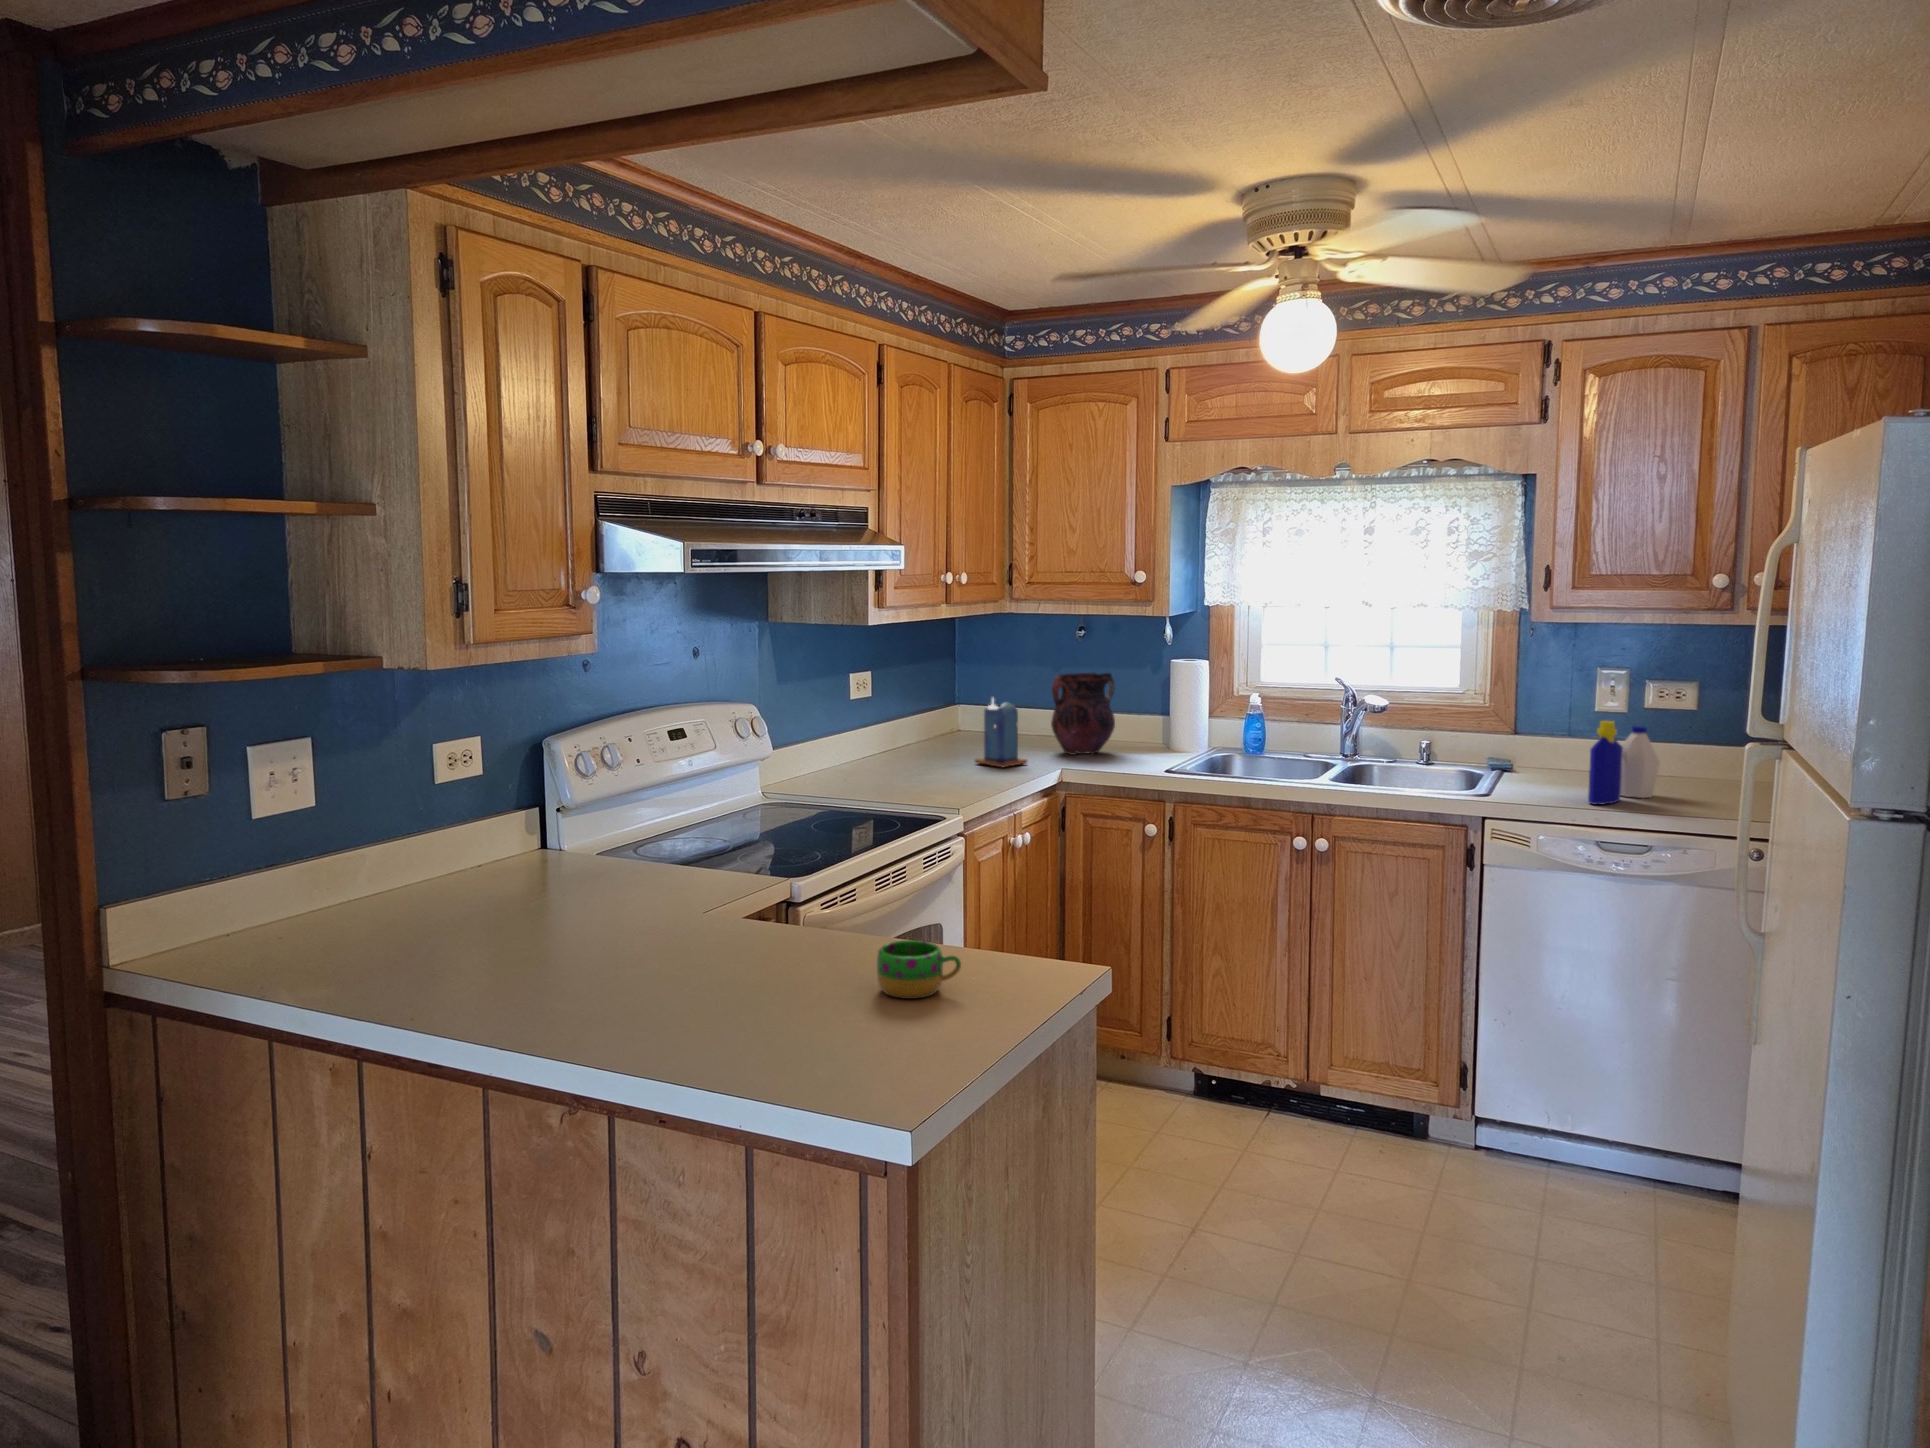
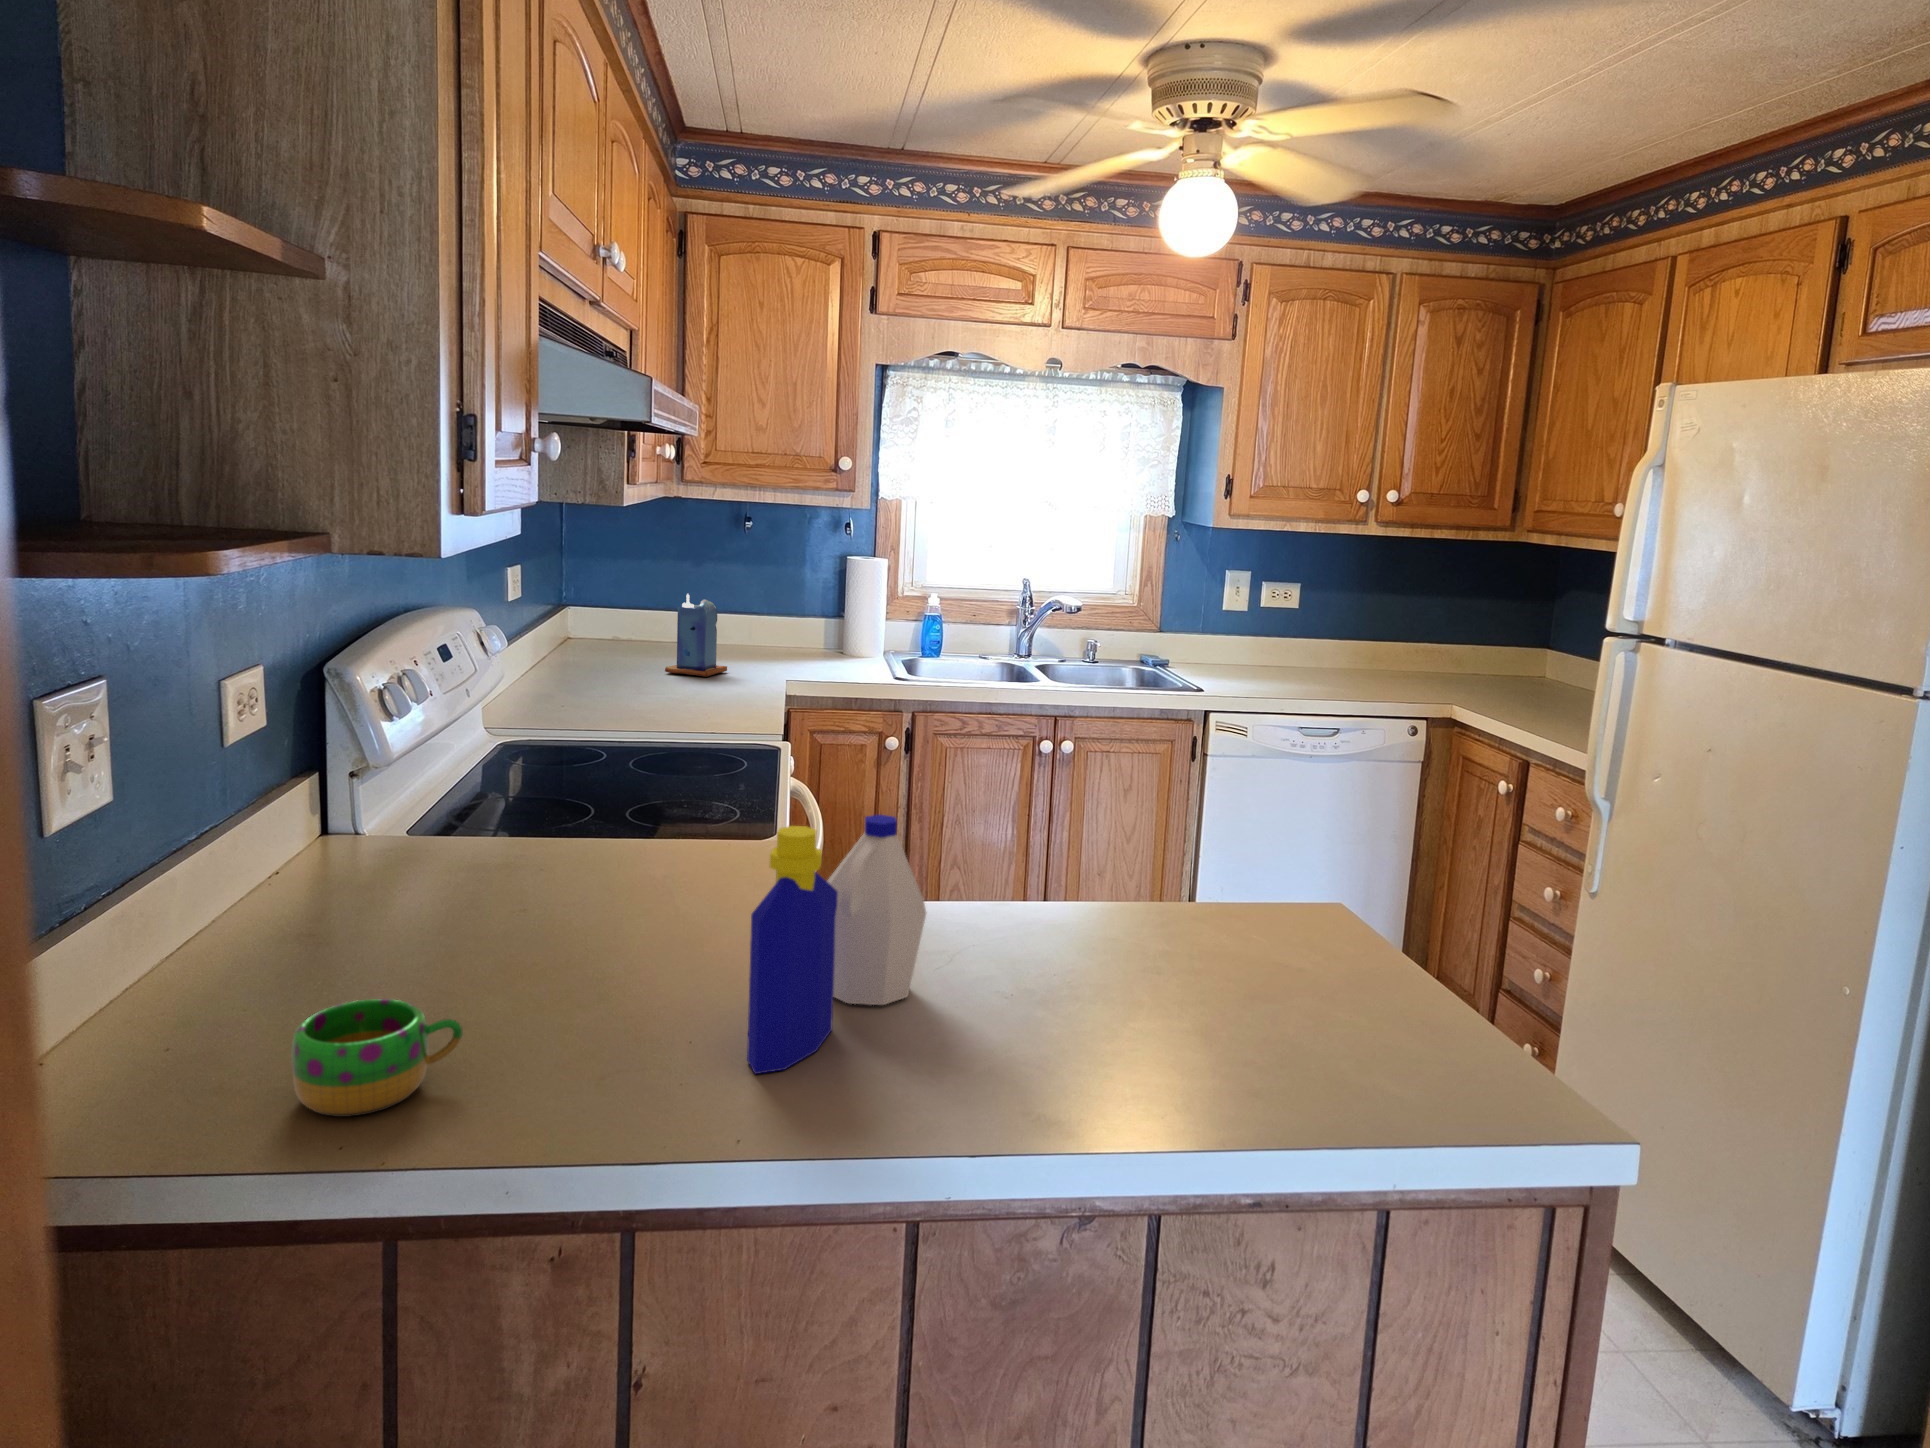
vase: present [1051,672,1115,755] -> none [731,567,803,660]
bottle: present [1588,721,1660,804] -> present [747,815,926,1074]
mug: present [877,940,961,999] -> present [292,999,463,1117]

